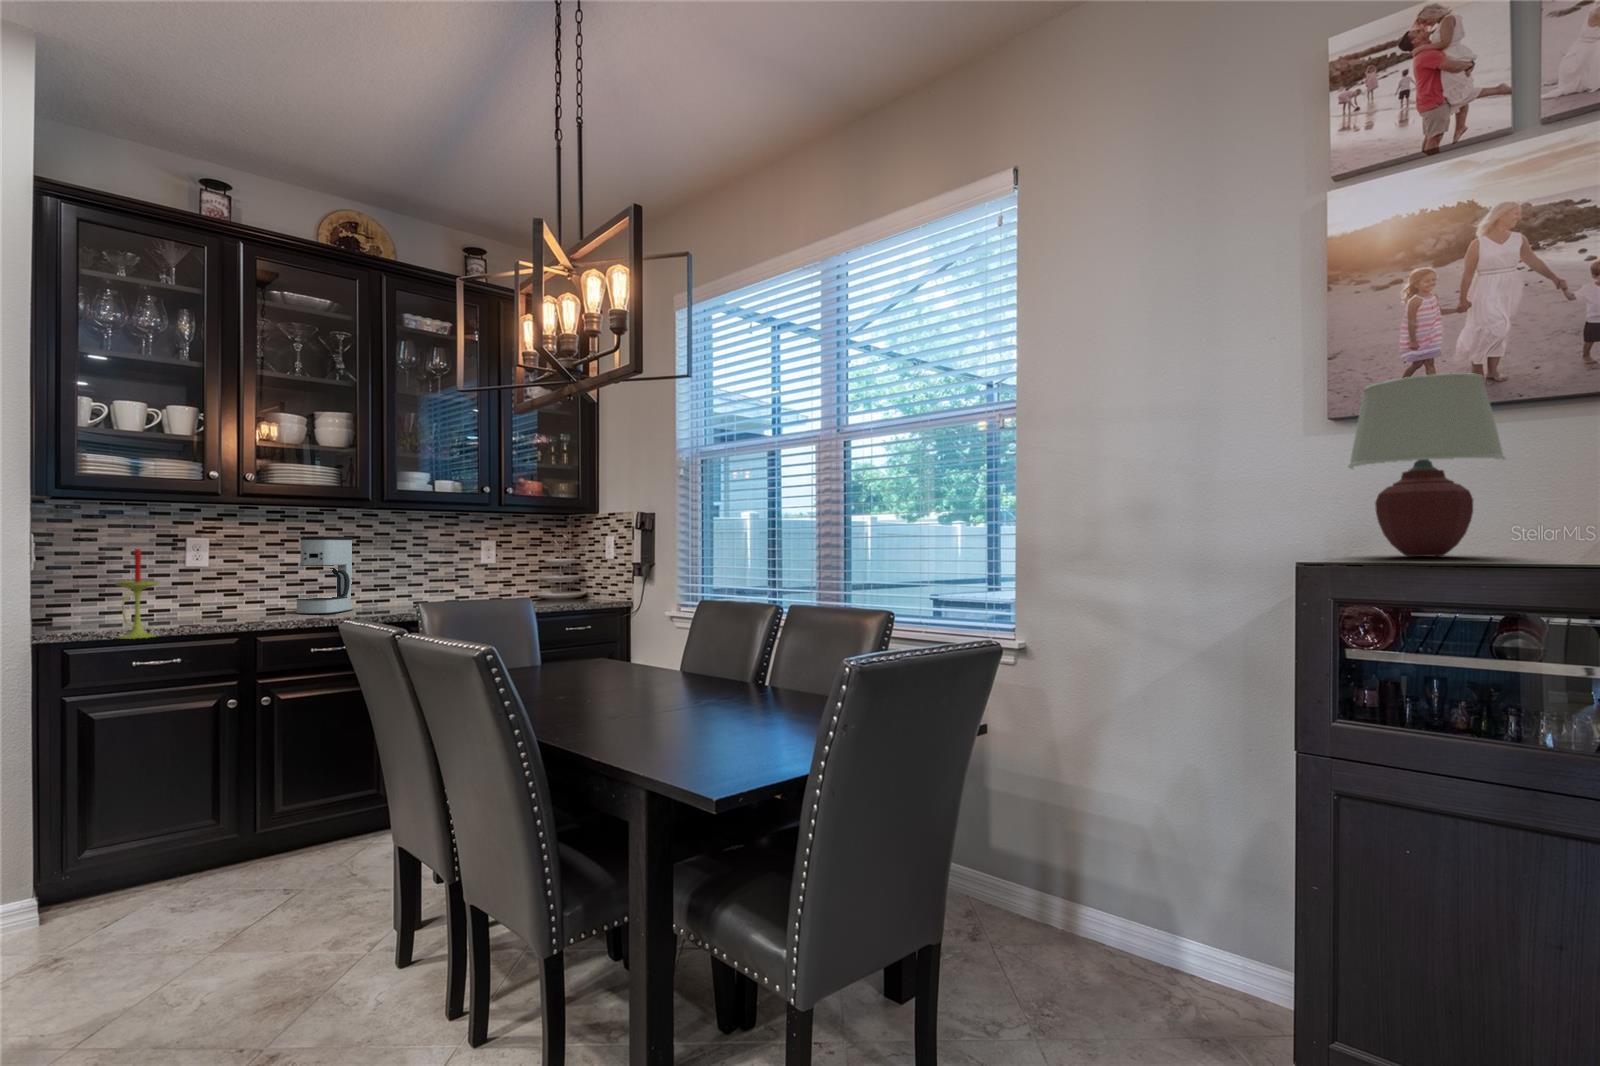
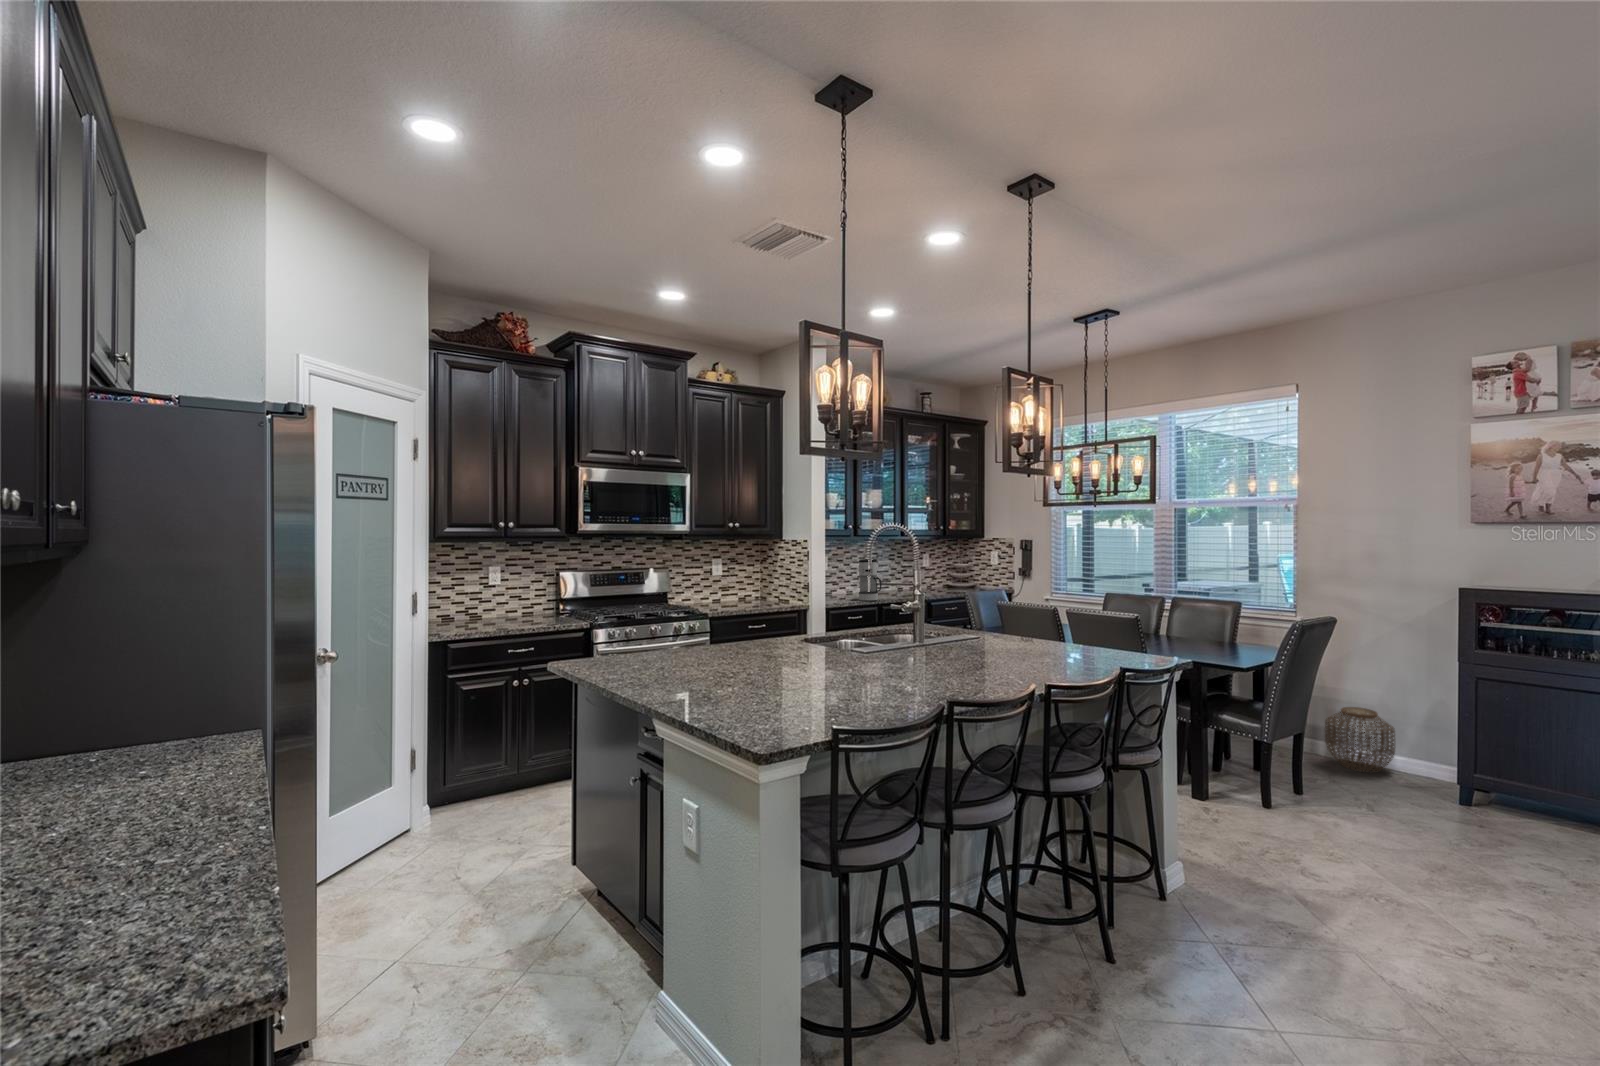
table lamp: present [1348,373,1505,556] -> none [1480,510,1553,583]
candle: present [115,549,159,639] -> none [837,574,853,616]
woven basket: none [1045,842,1180,1005] -> present [1325,707,1395,772]

